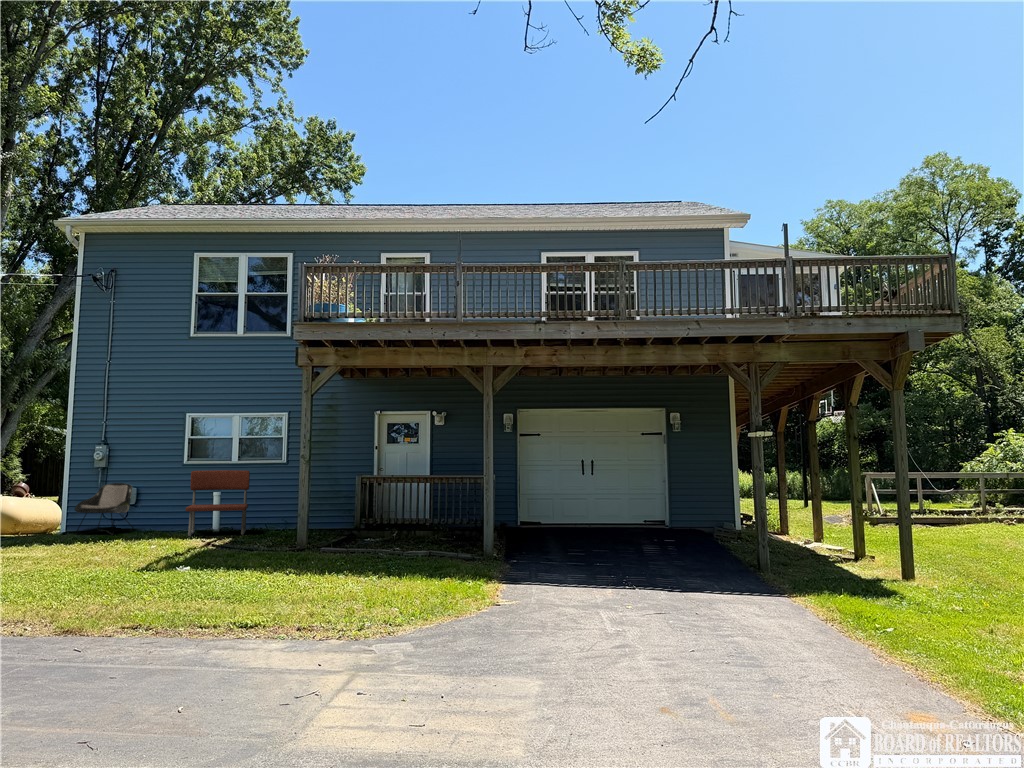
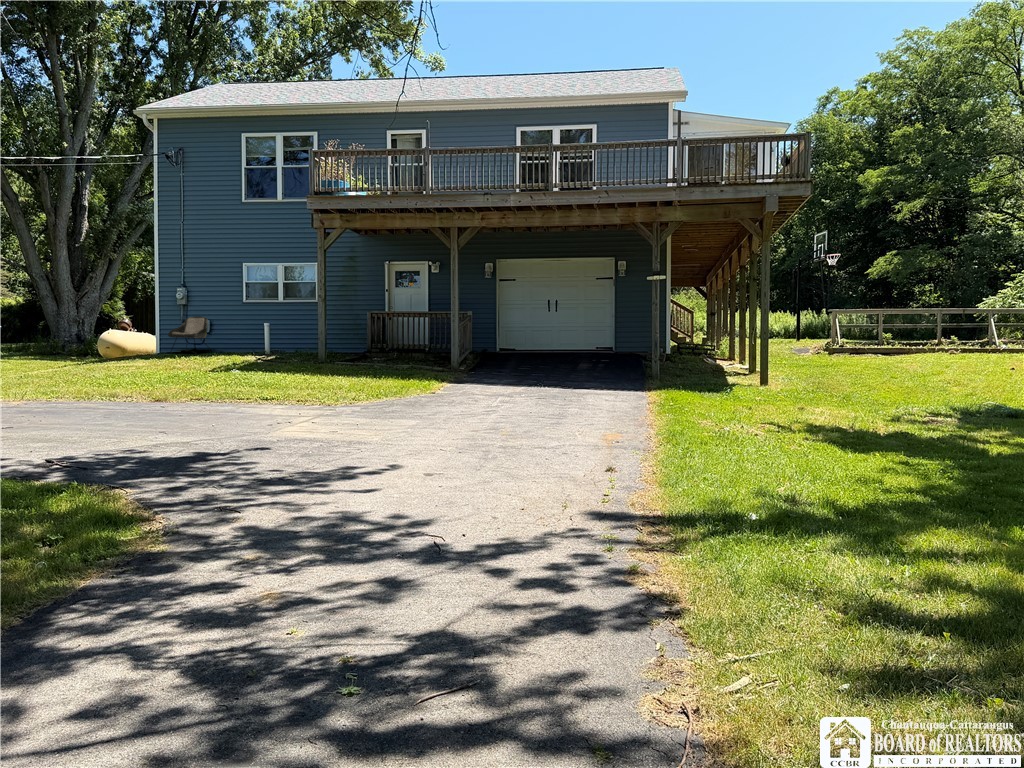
bench: present [186,470,250,536] -> none [246,307,292,356]

